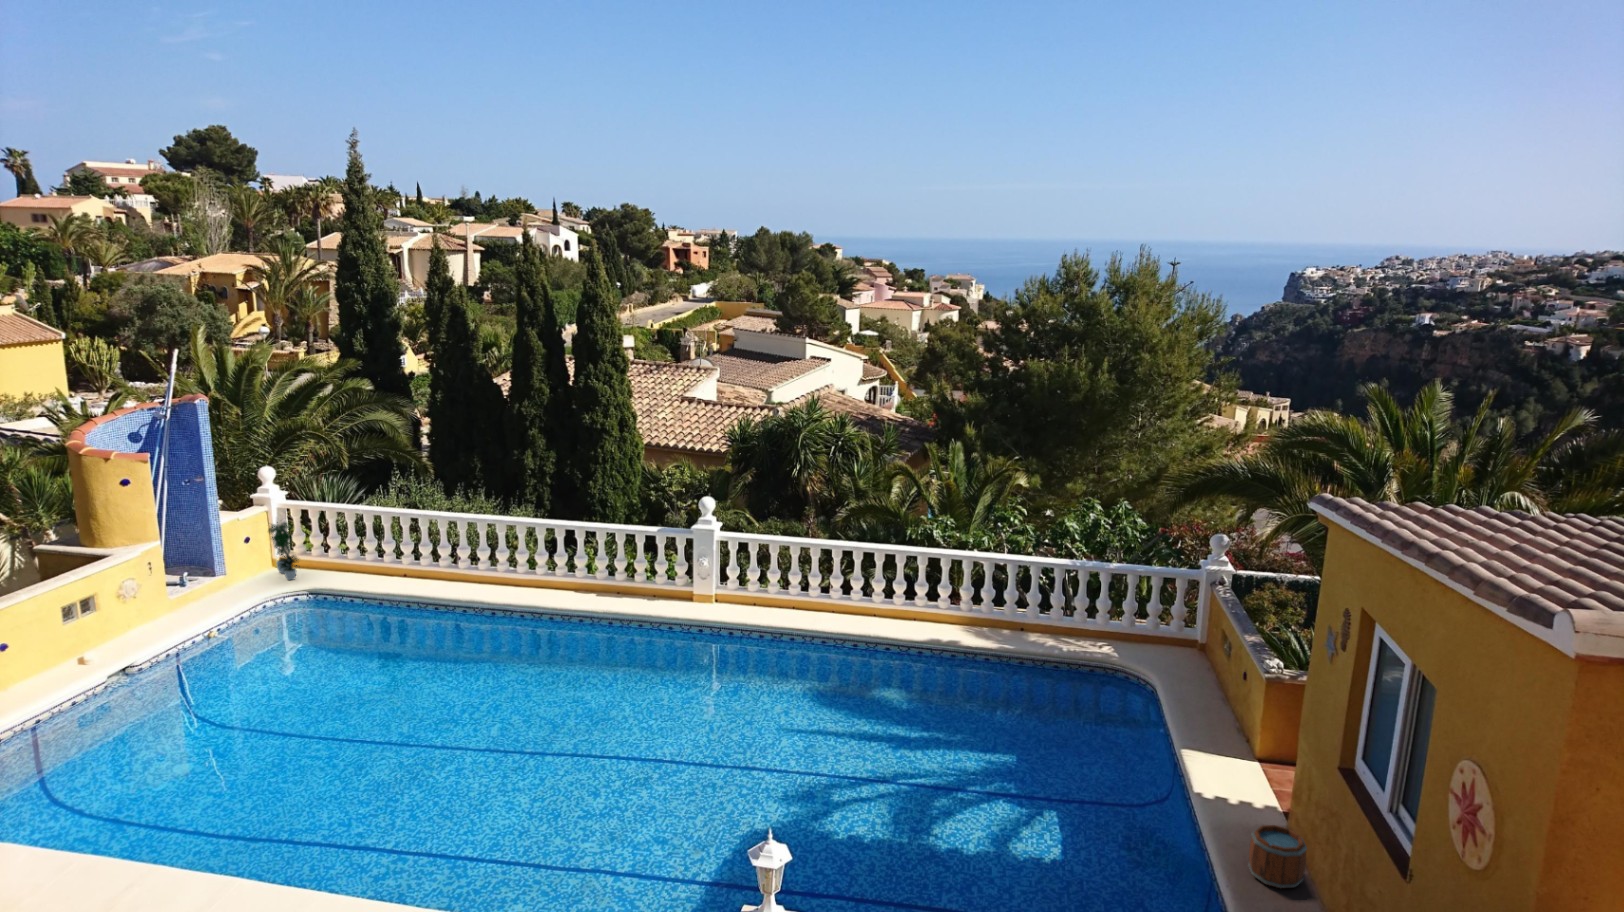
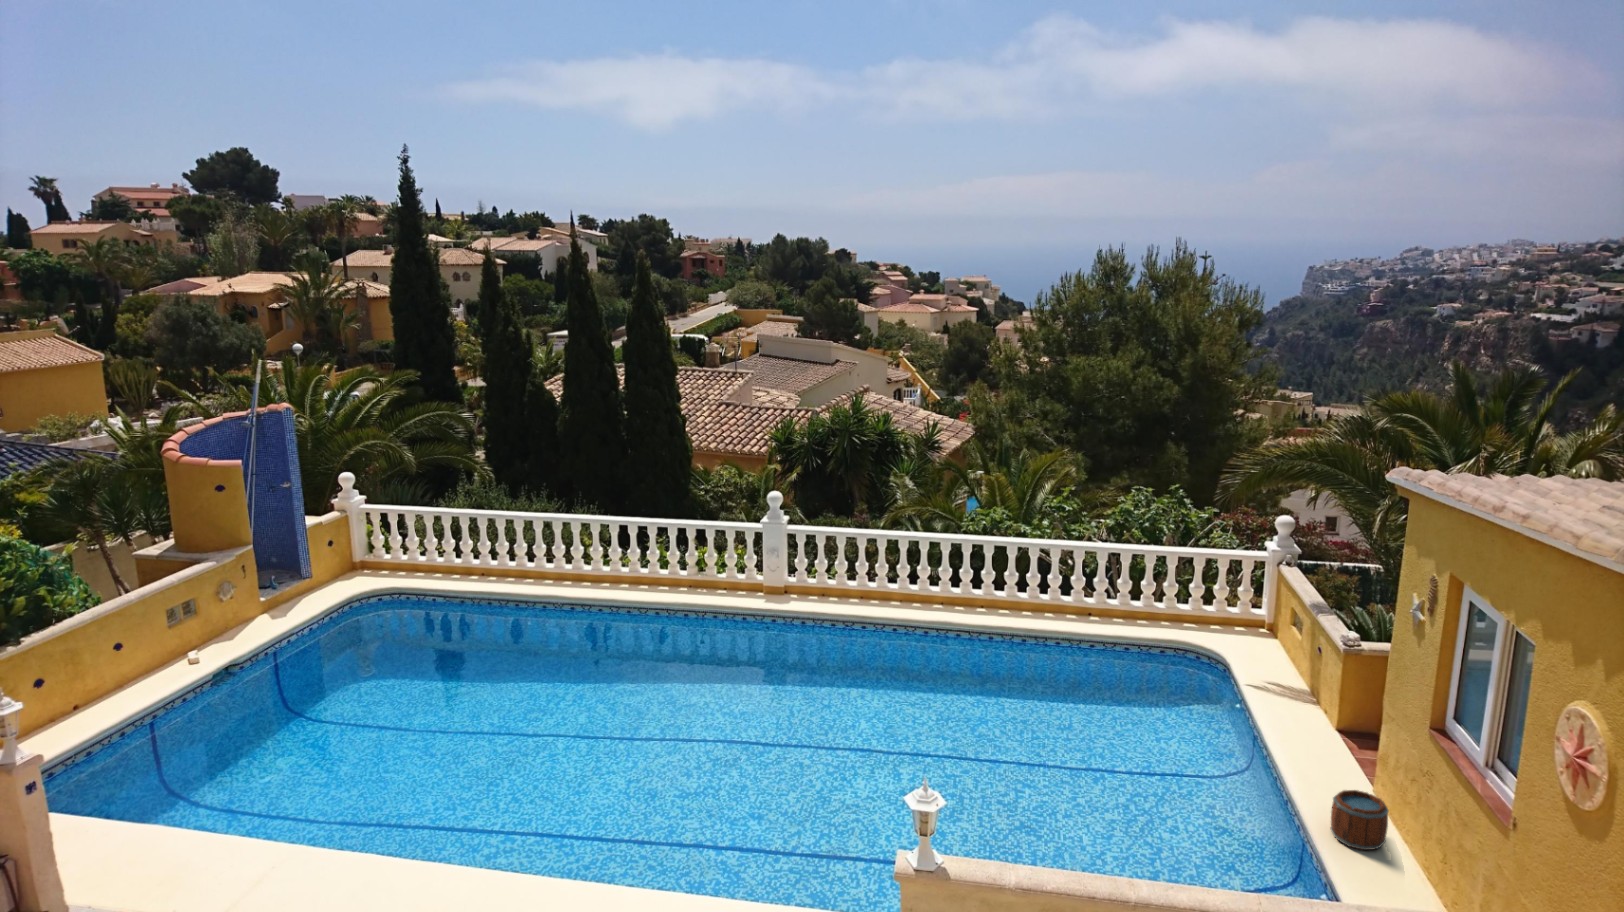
potted plant: present [269,522,300,580] -> none [346,522,380,582]

